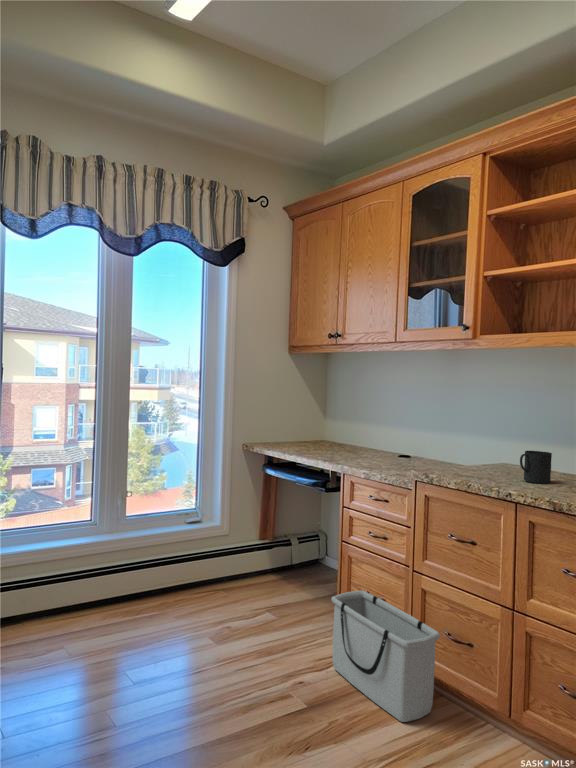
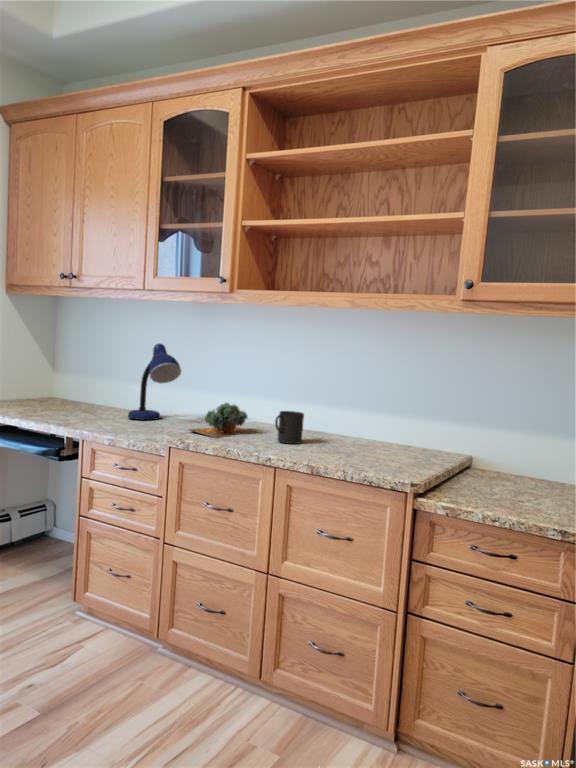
desk lamp: none [384,390,432,460] -> present [128,344,181,420]
succulent plant: none [436,442,508,476] -> present [189,403,248,438]
storage bin: present [332,591,440,722] -> none [68,571,194,710]

